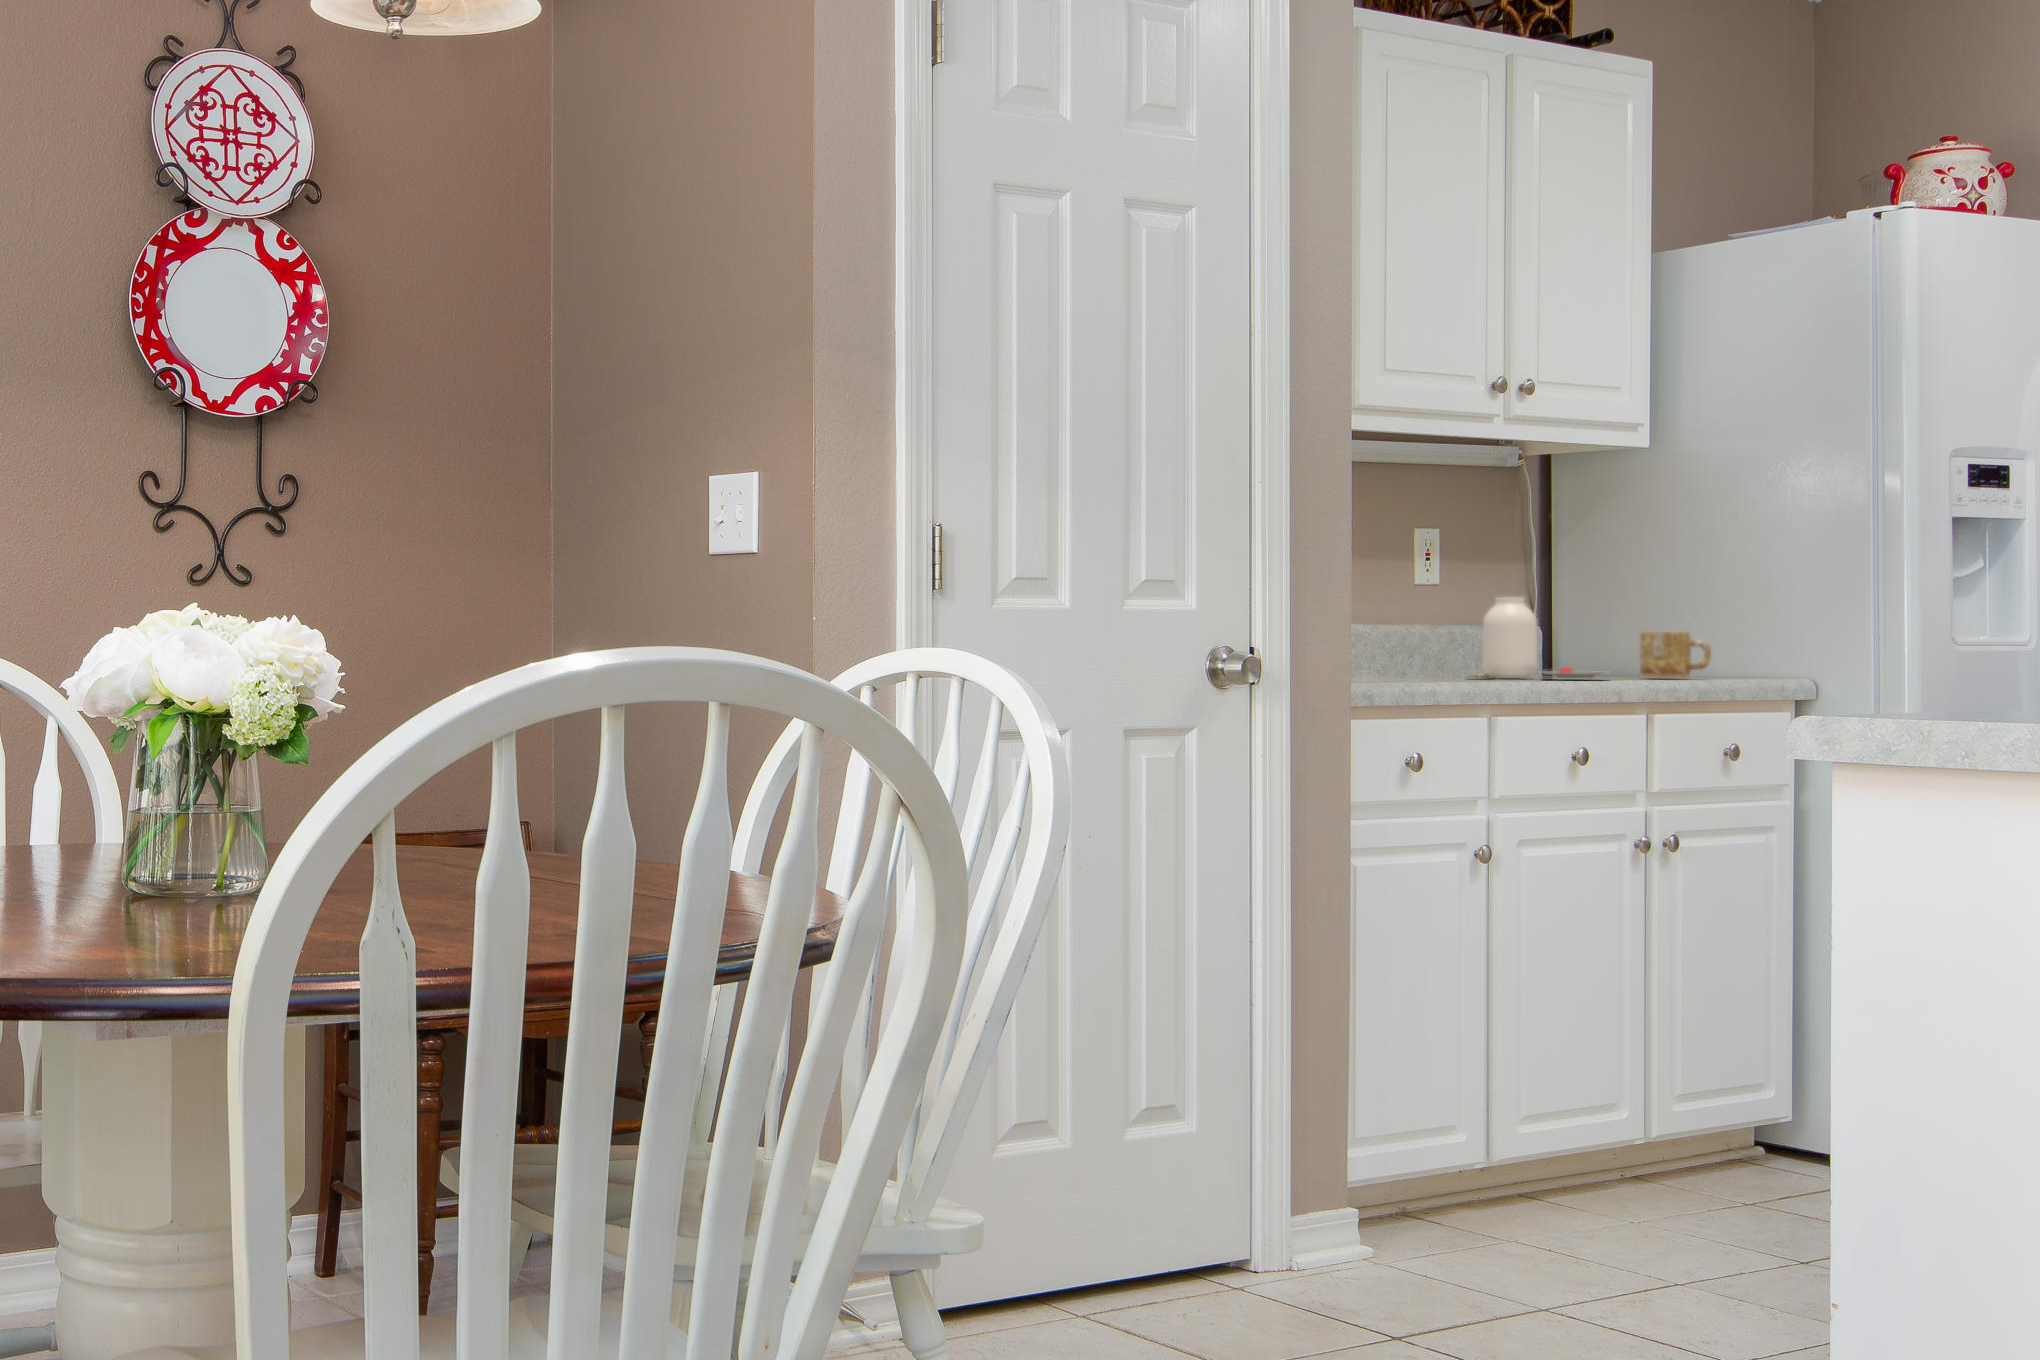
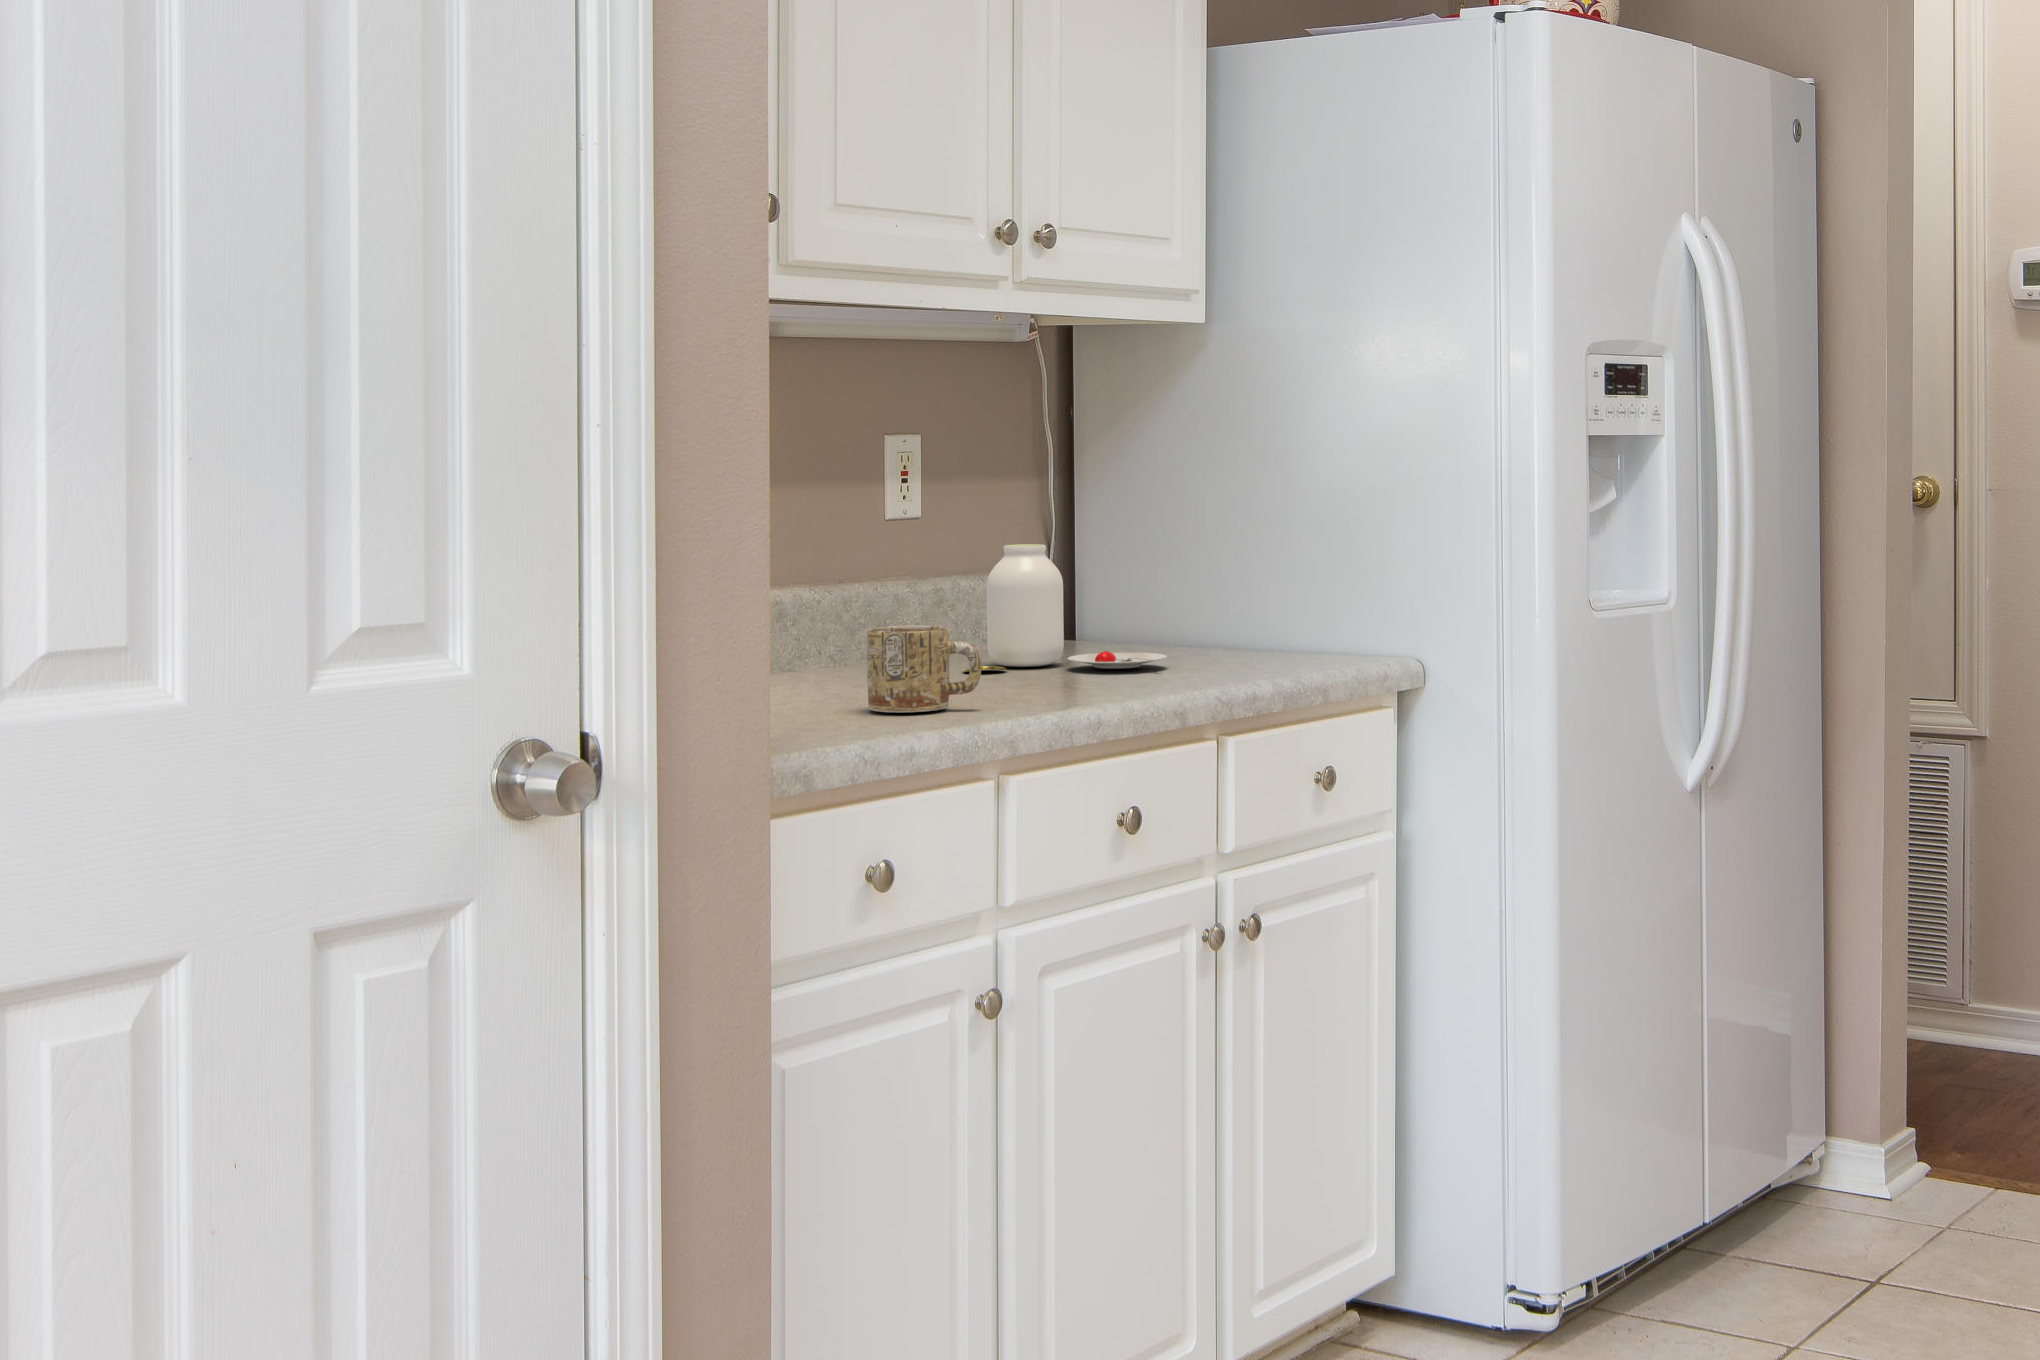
mug: present [1640,632,1711,678] -> present [867,626,981,713]

